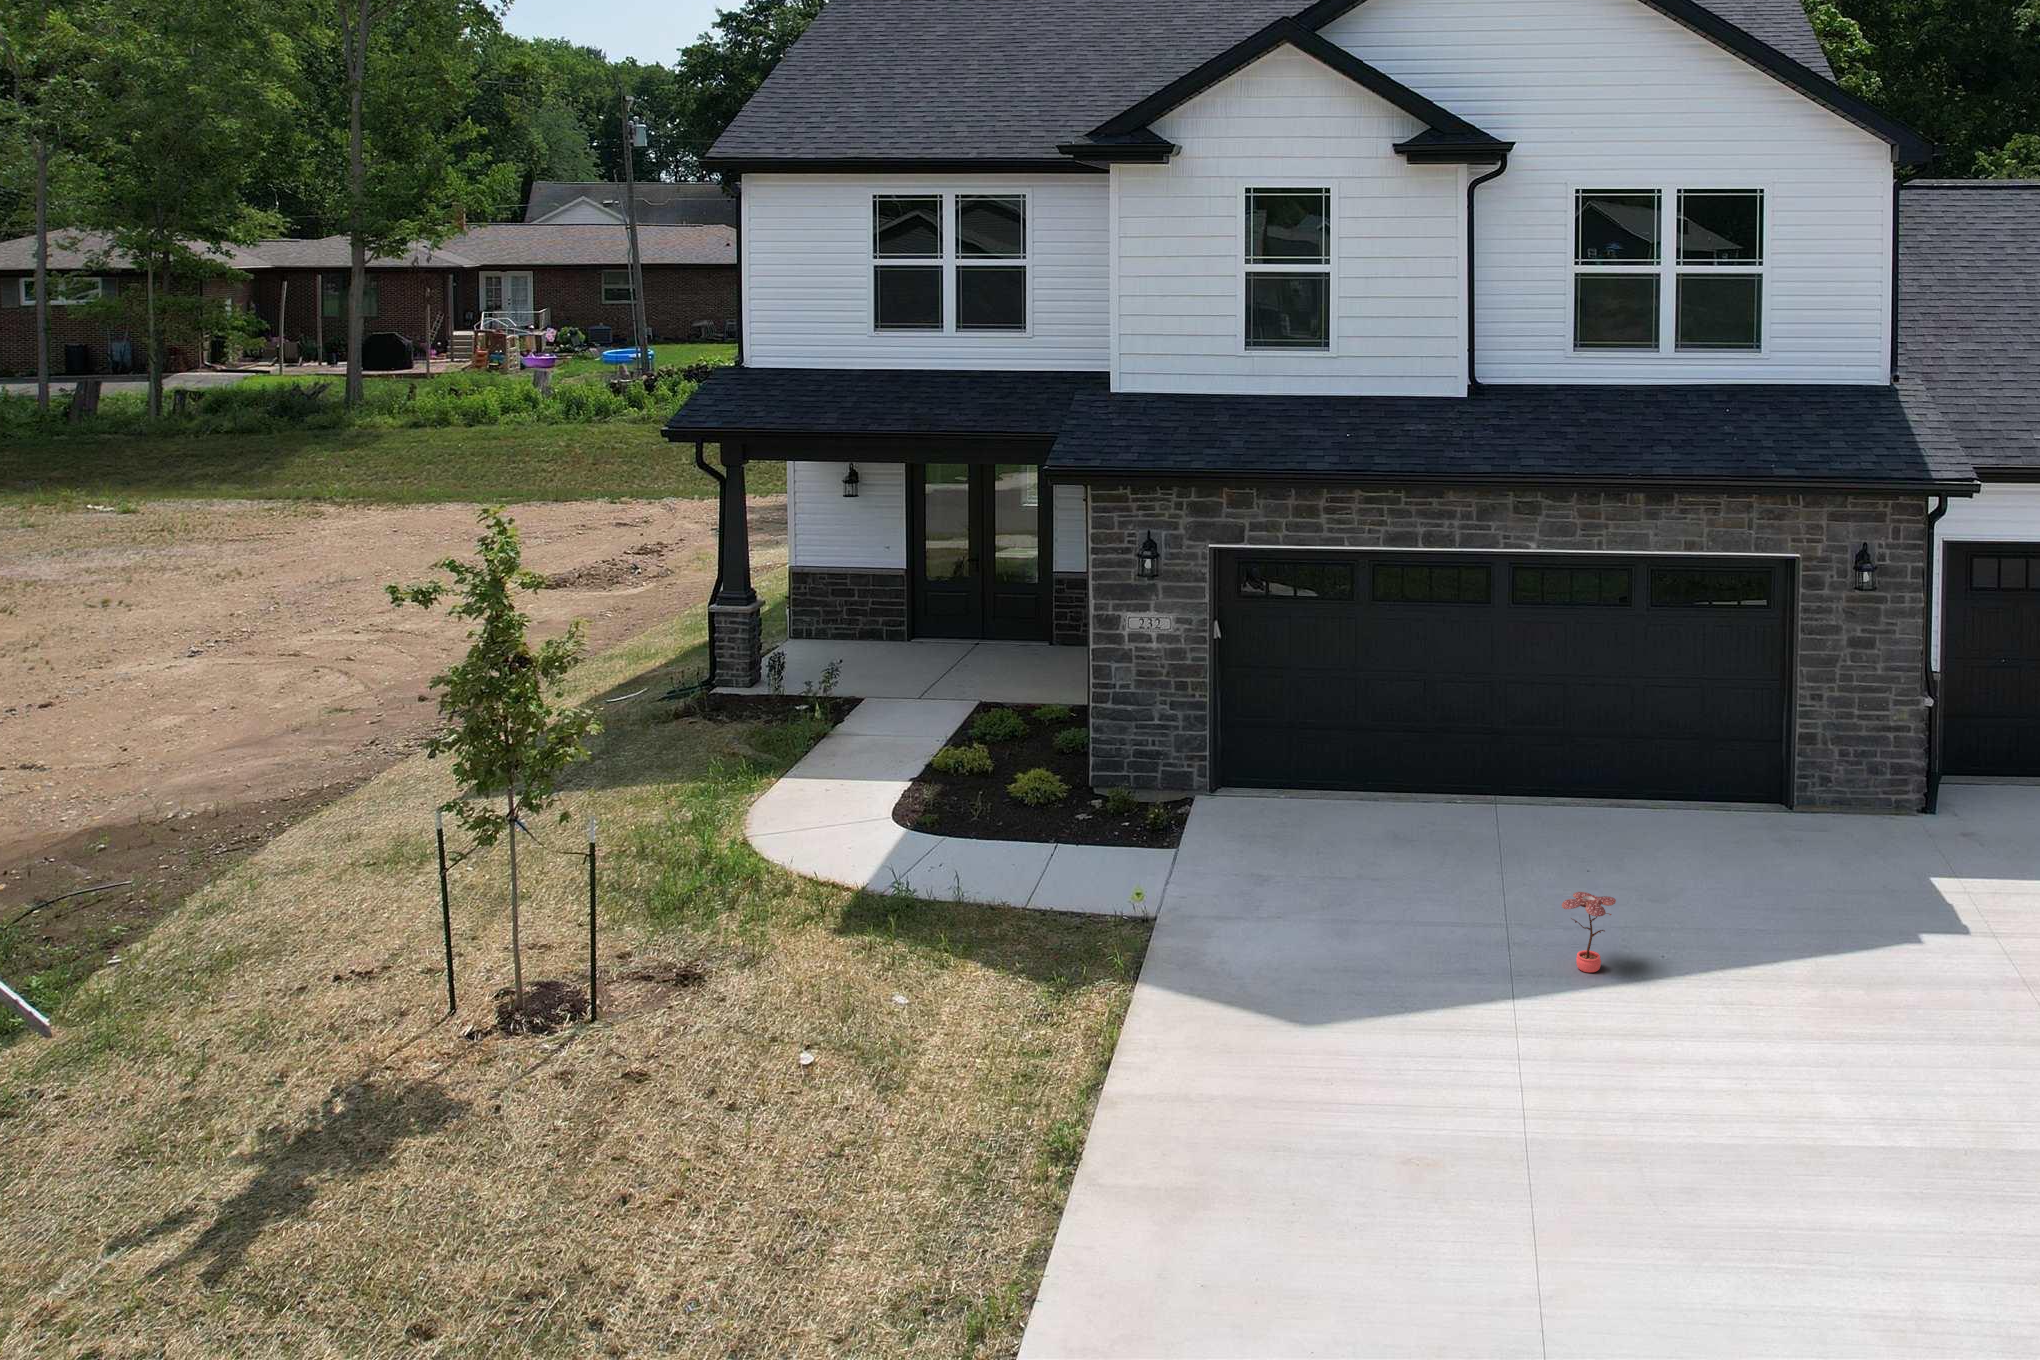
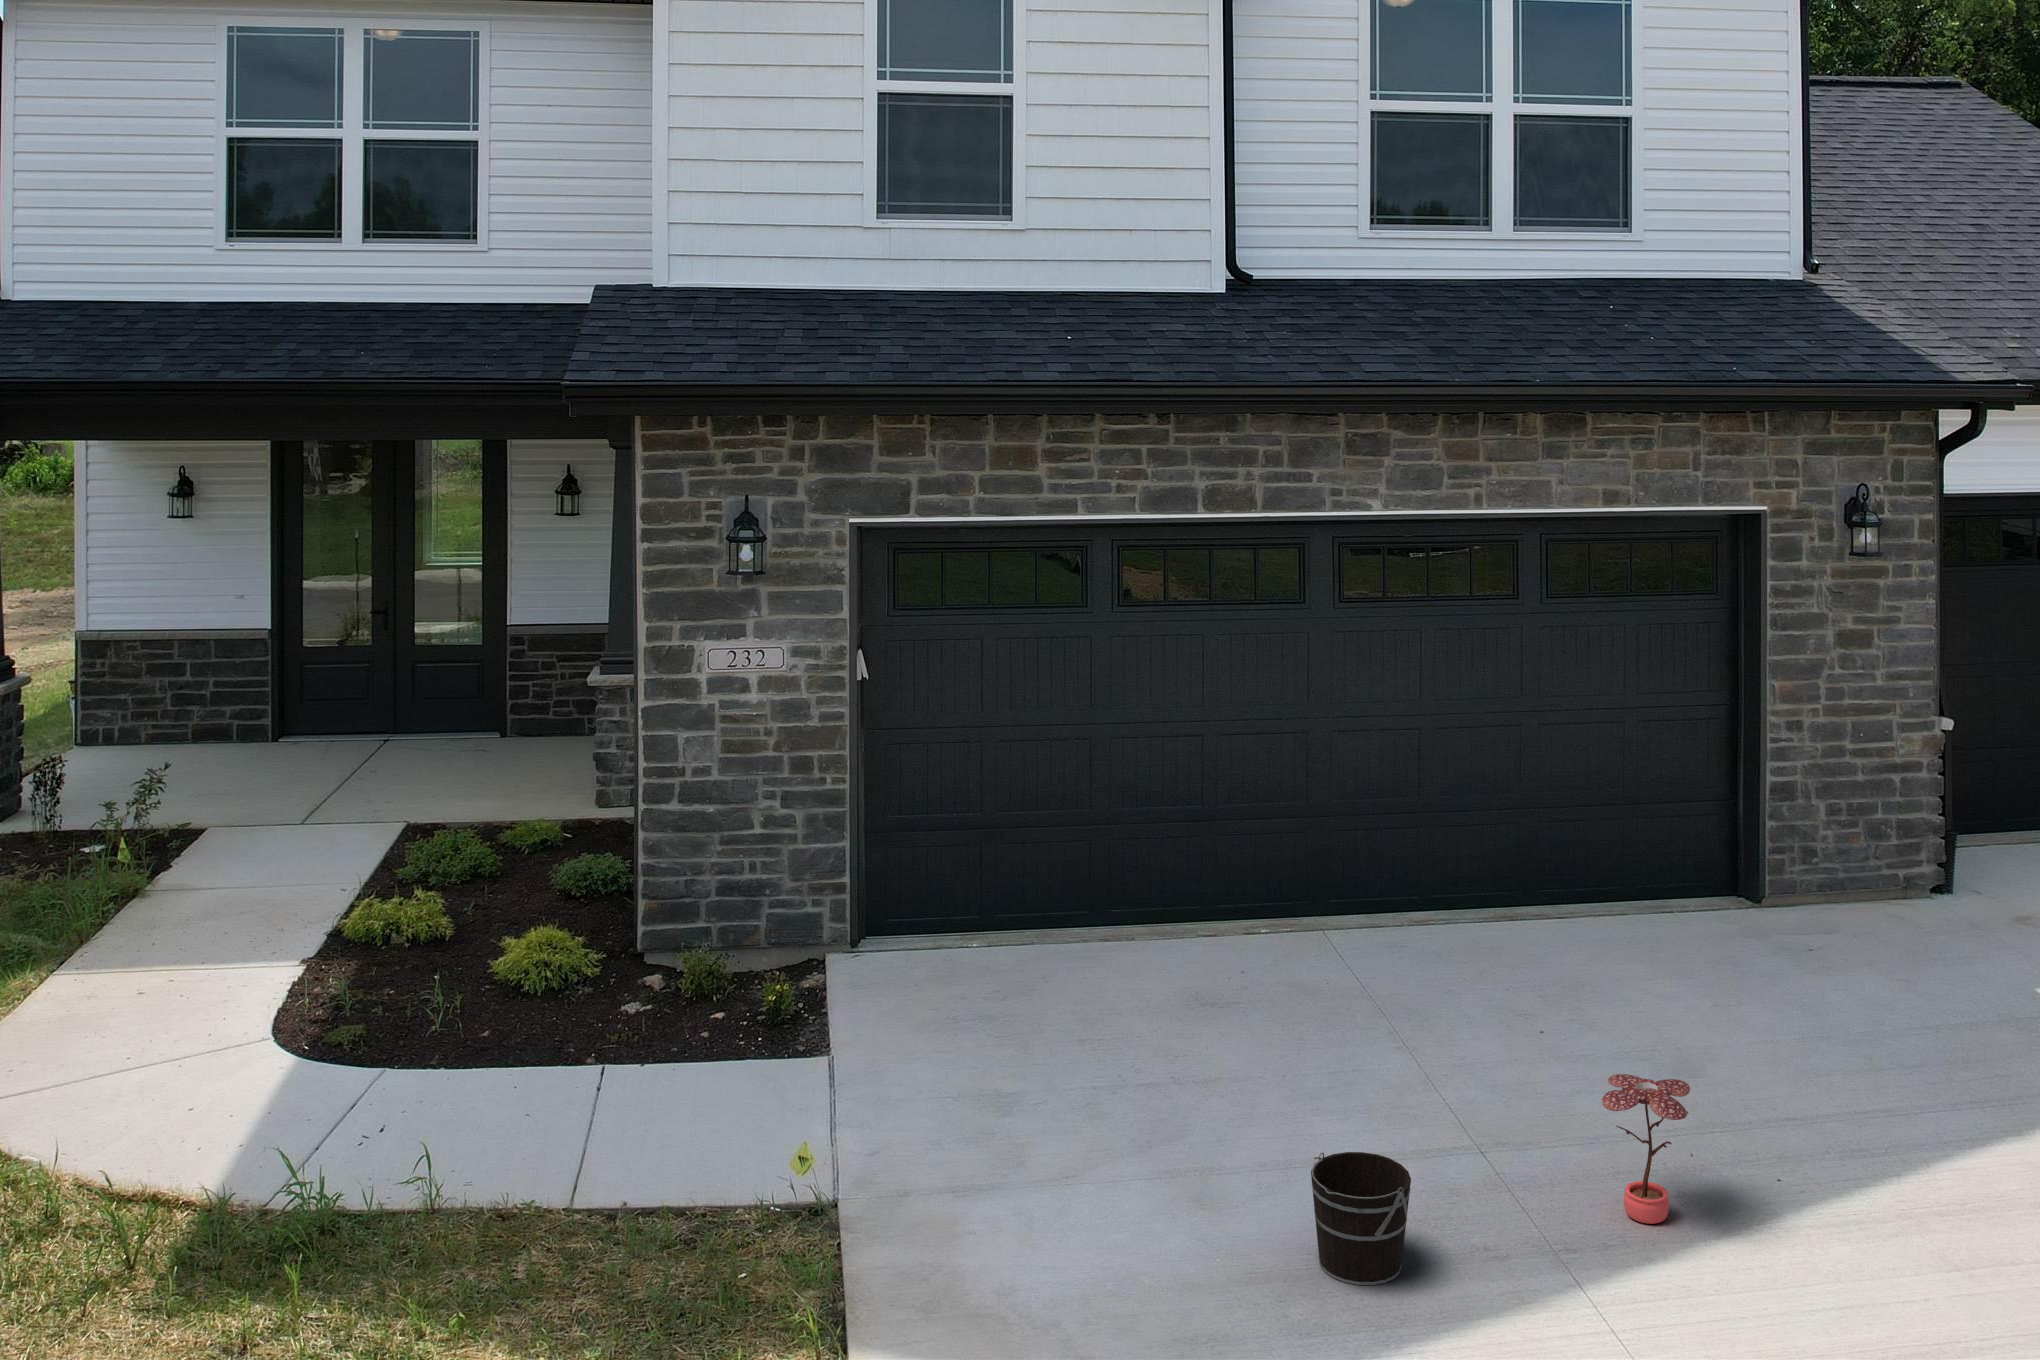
bucket: none [1392,915,1445,984] -> present [1311,1152,1411,1285]

